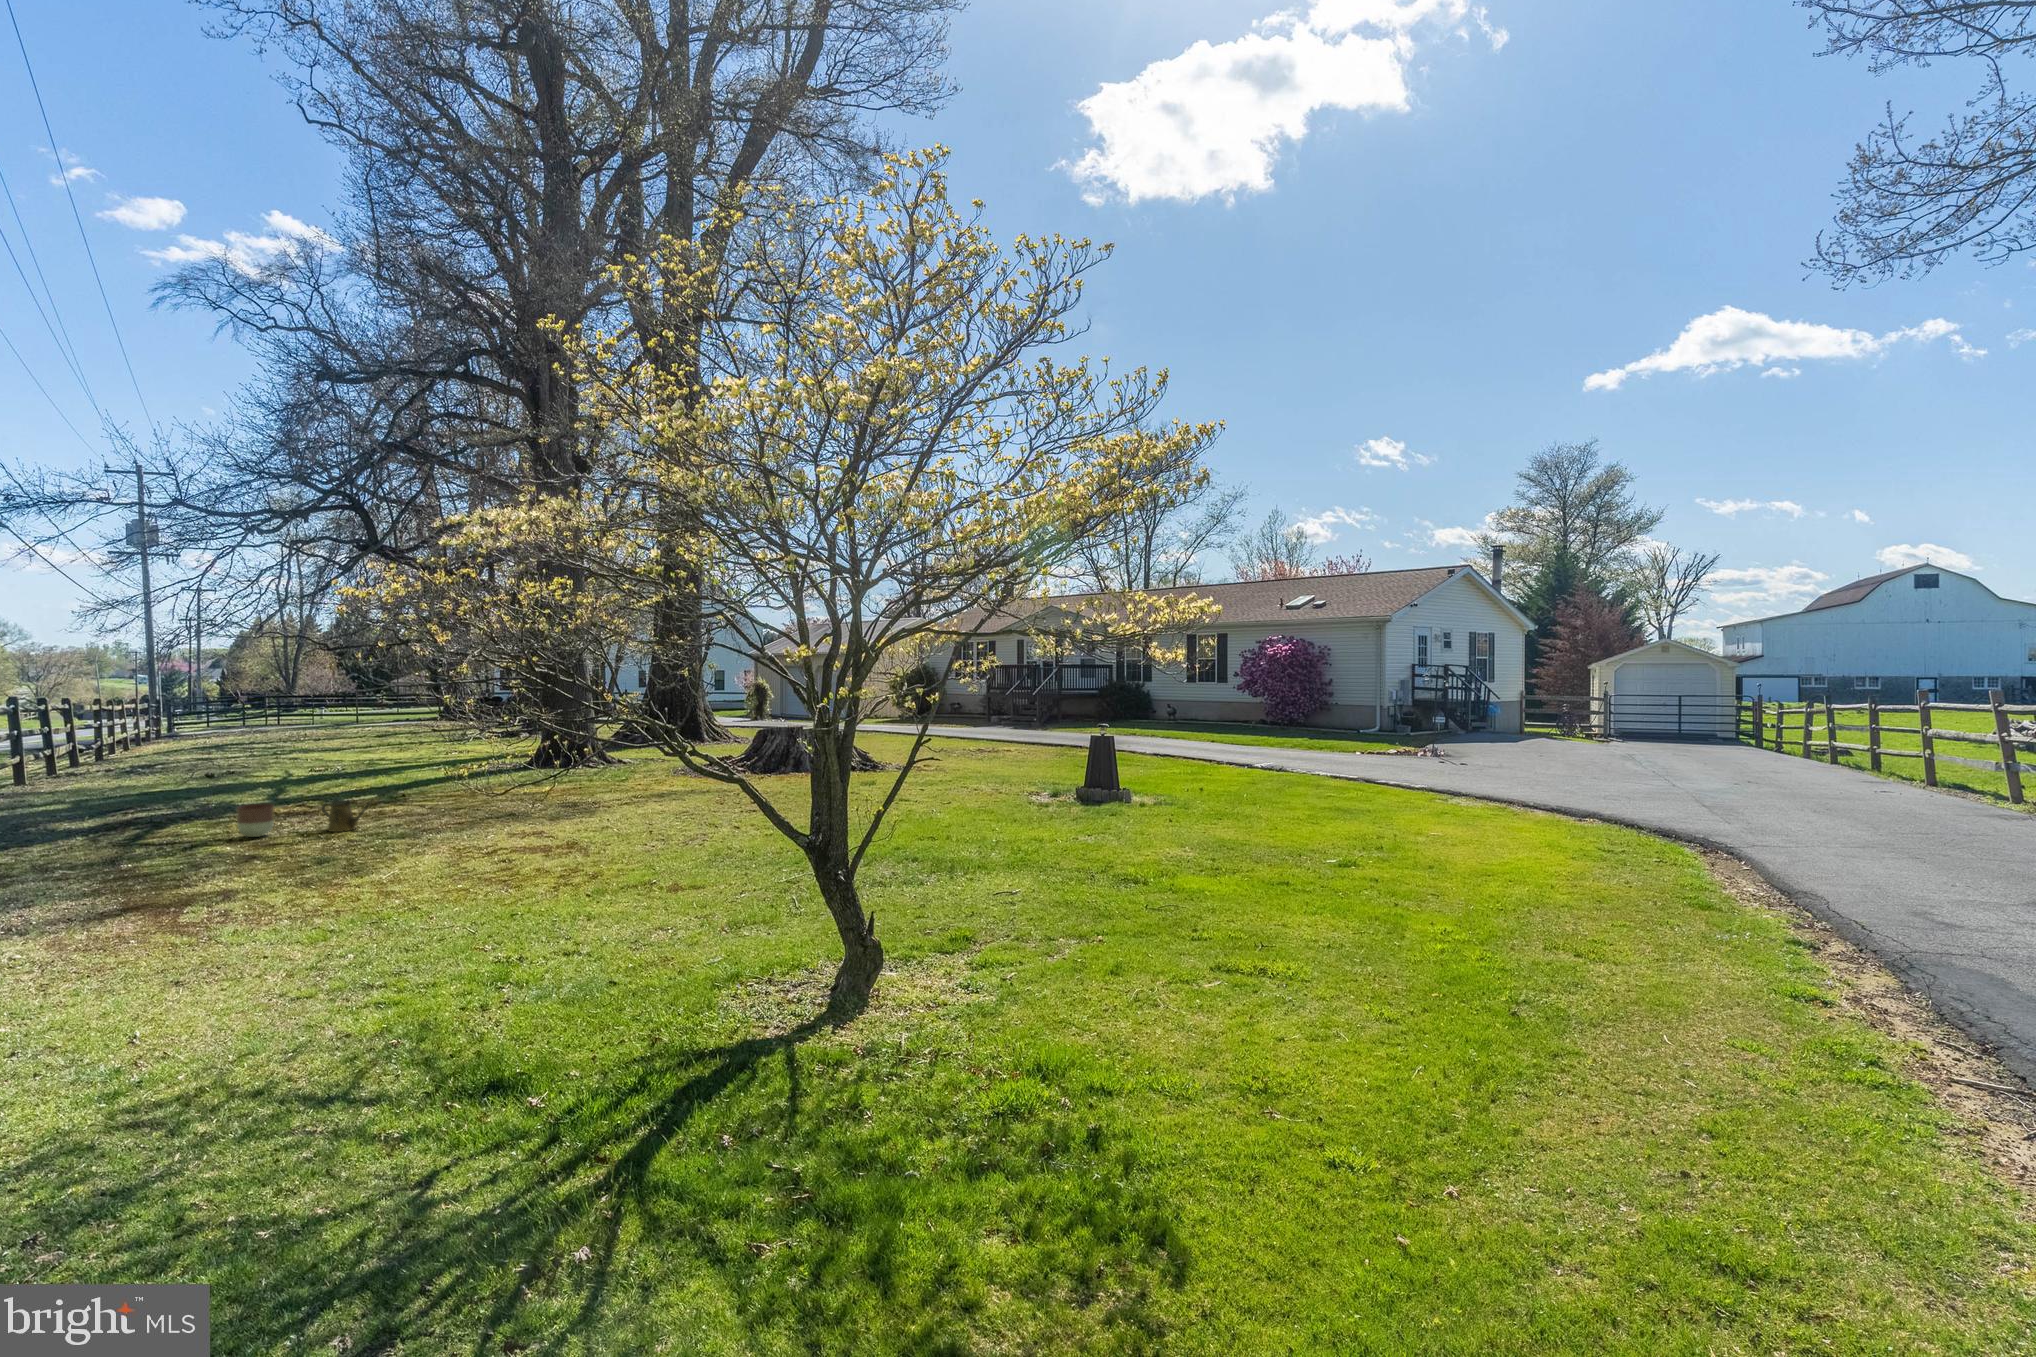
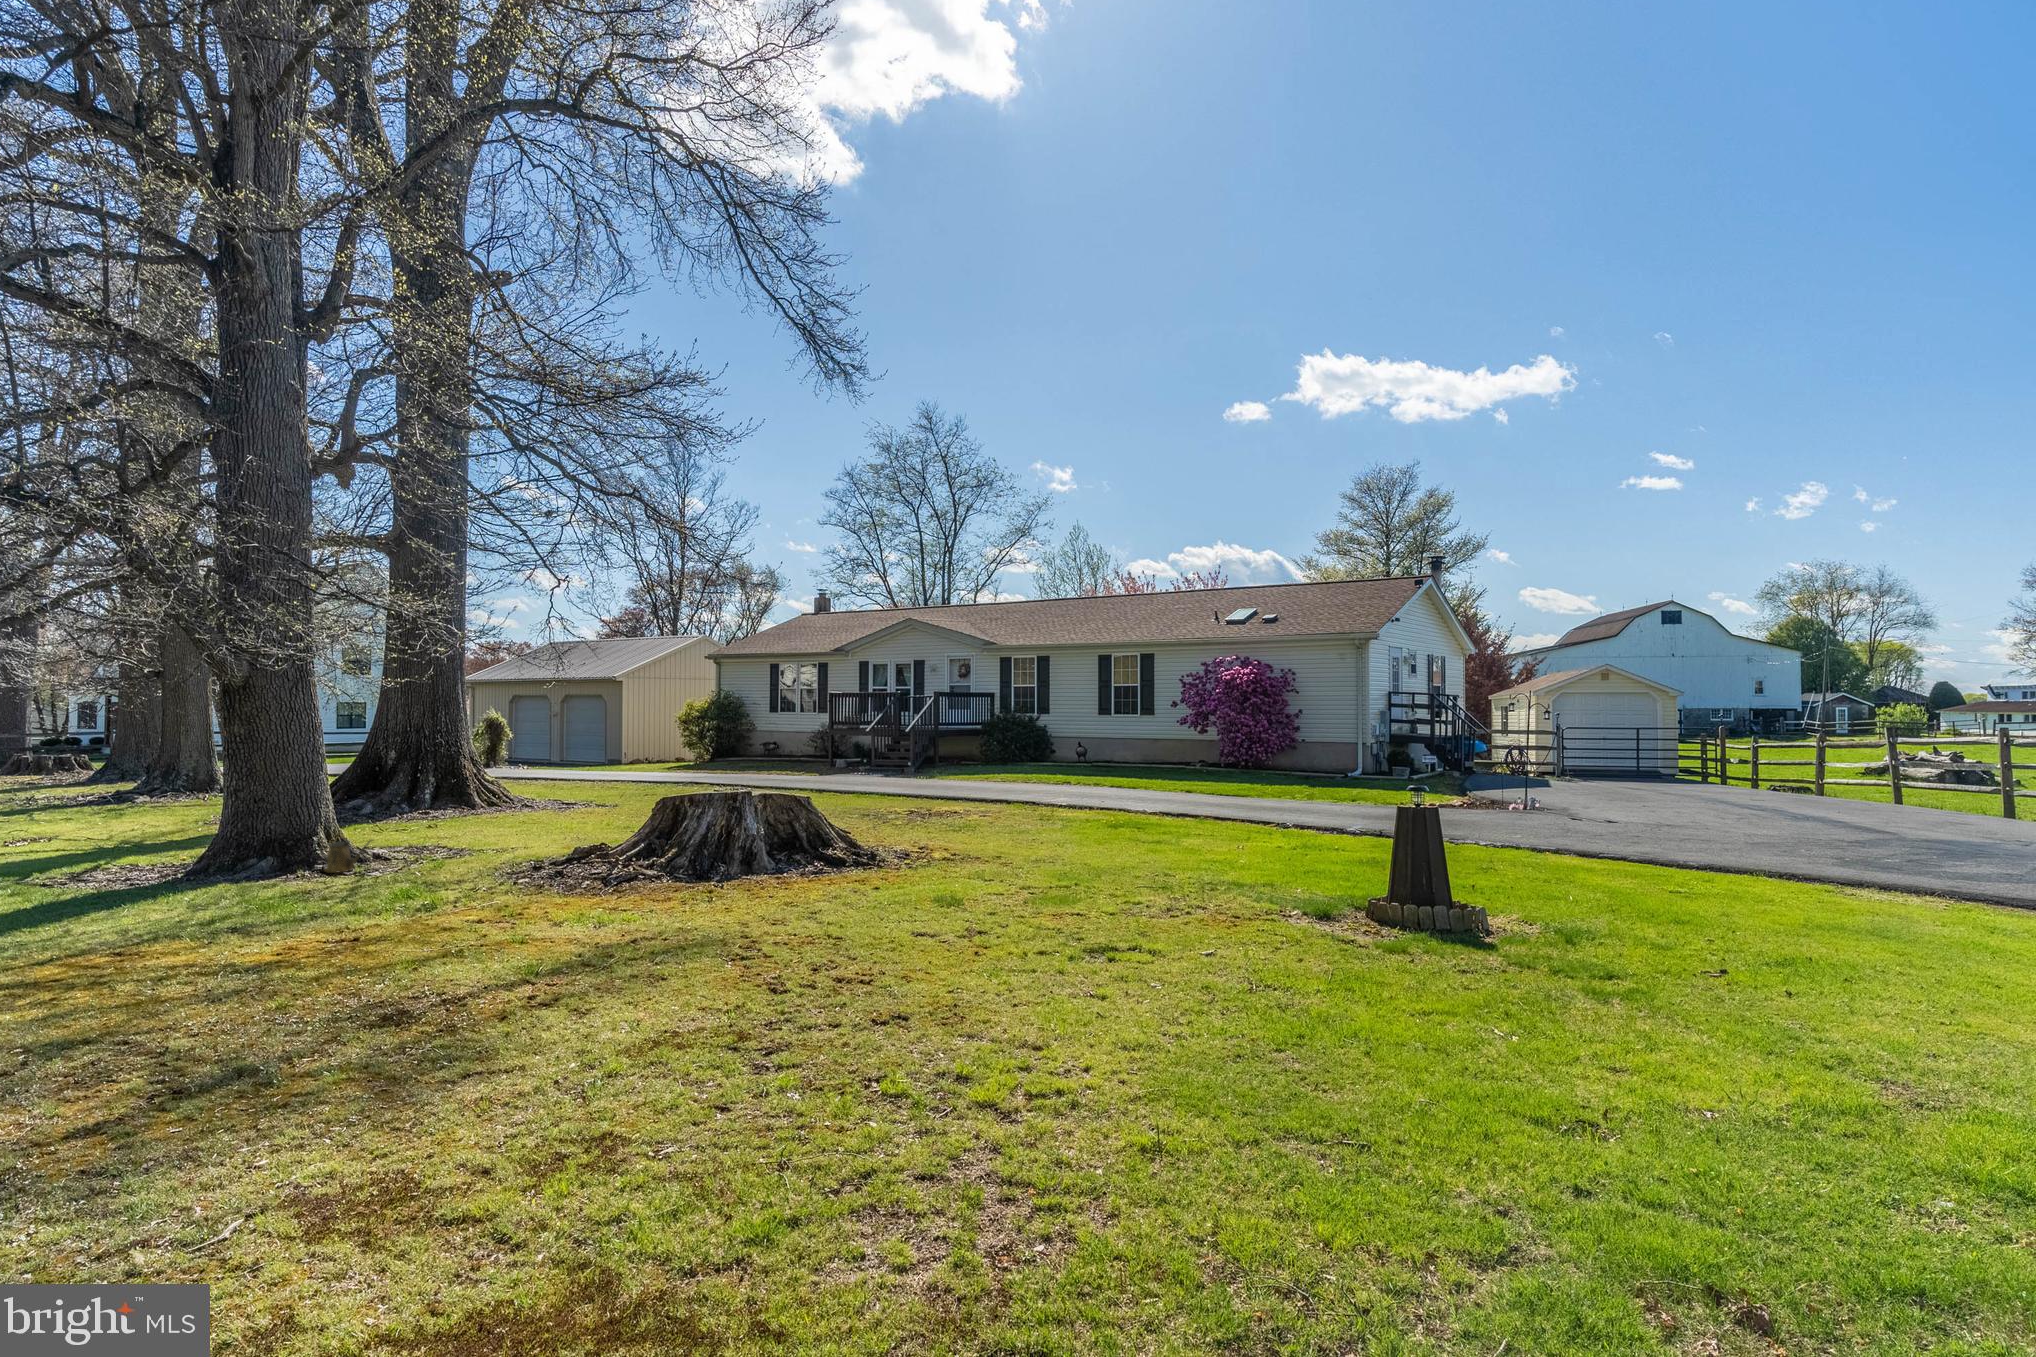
planter: present [237,803,274,837] -> none [236,845,273,878]

